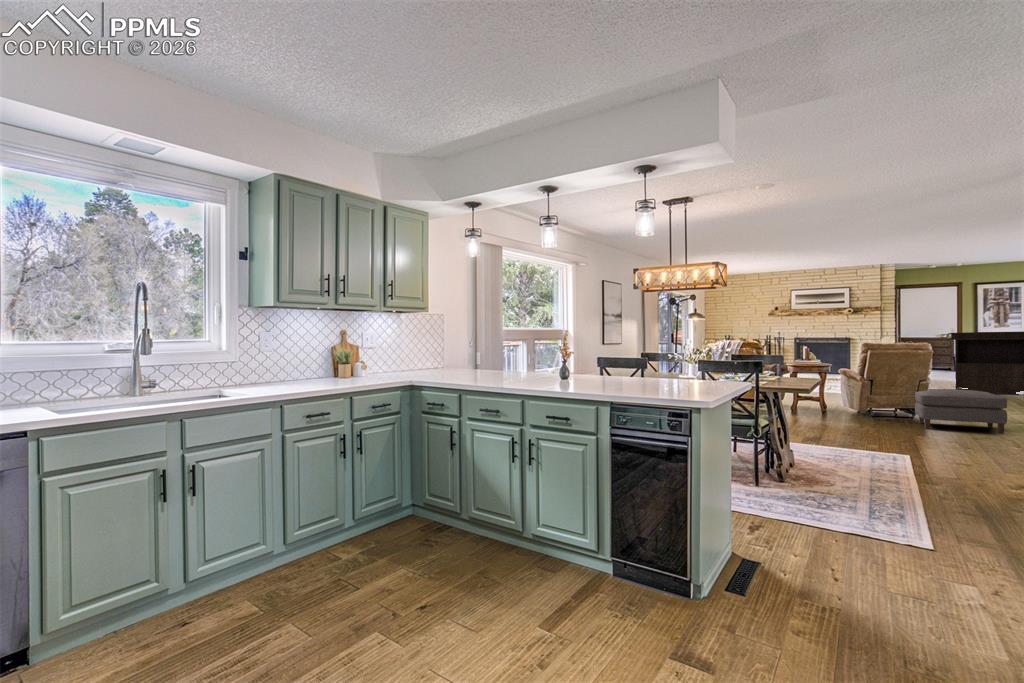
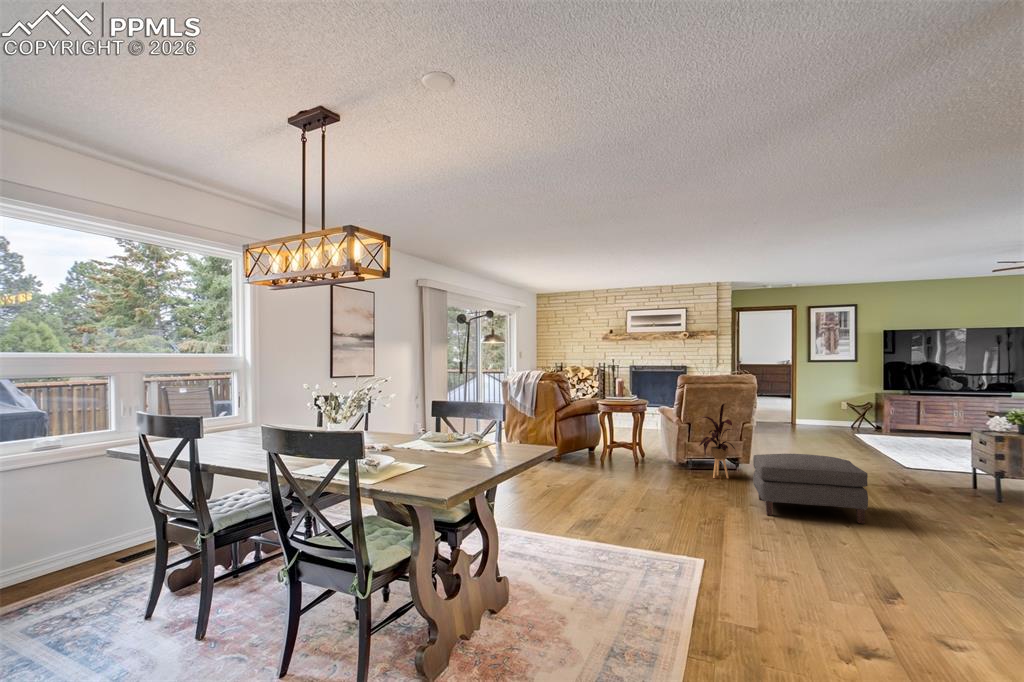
console table: present [950,332,1024,395] -> none [785,361,870,432]
house plant: none [866,358,900,414] -> present [700,404,735,478]

